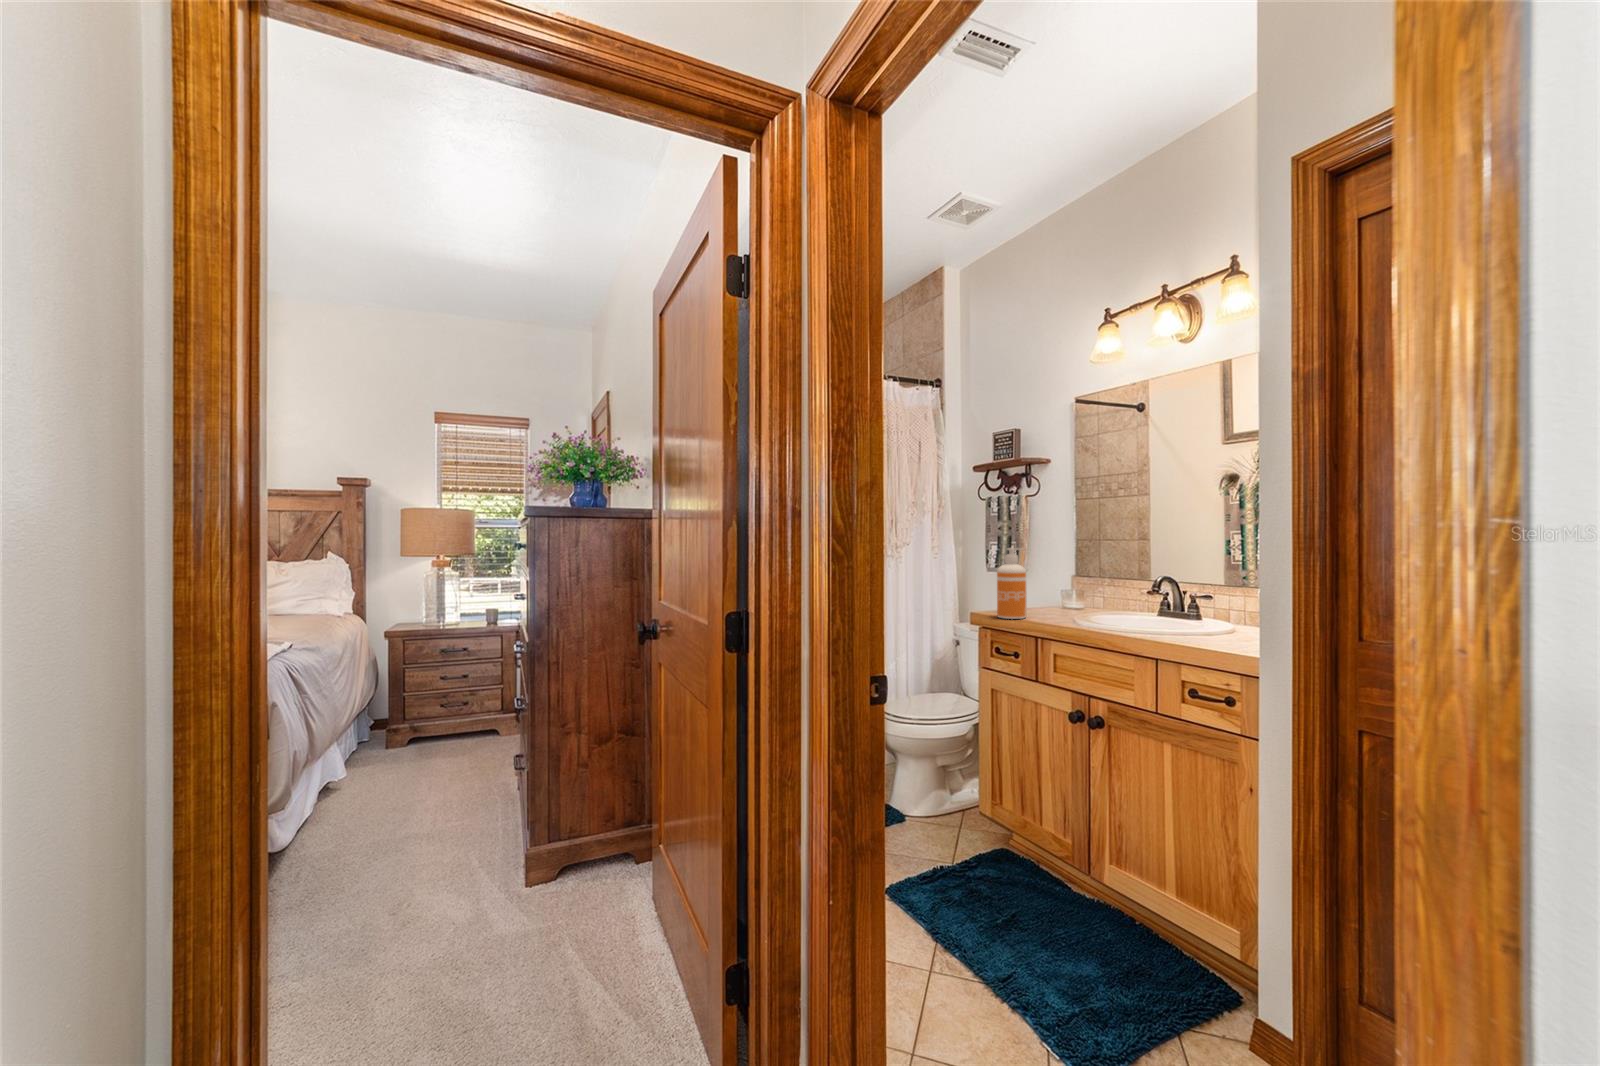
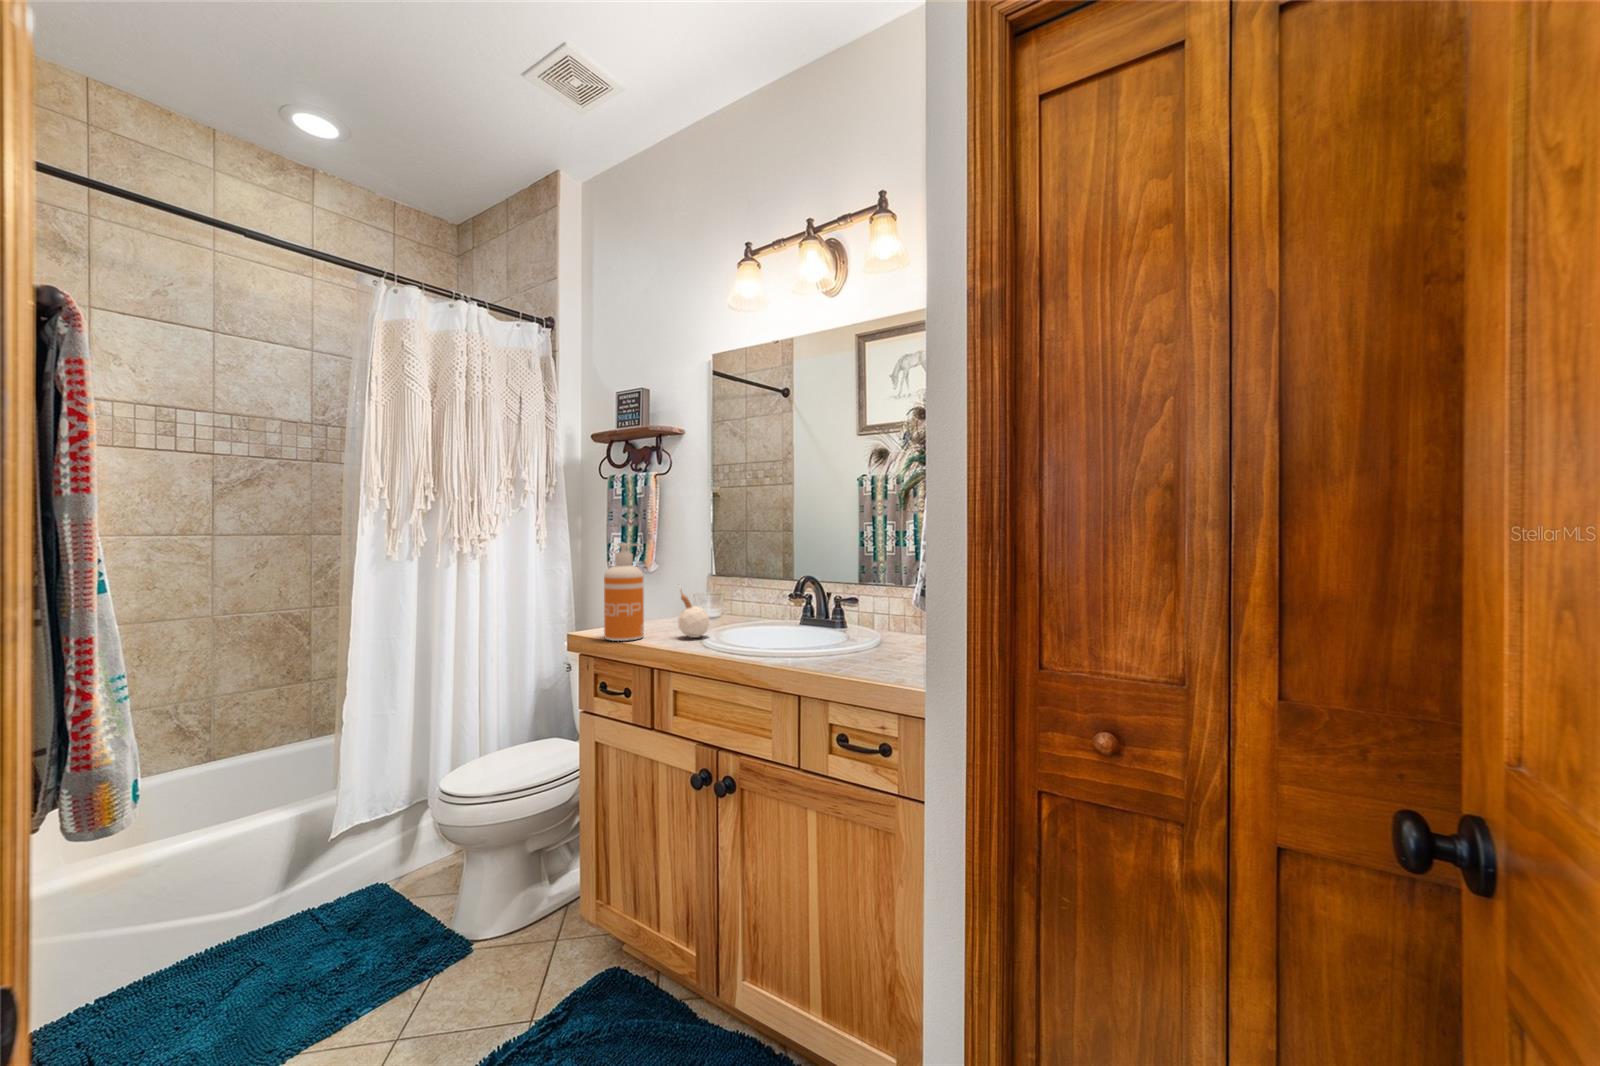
candle: none [1054,579,1079,620] -> present [679,589,709,638]

